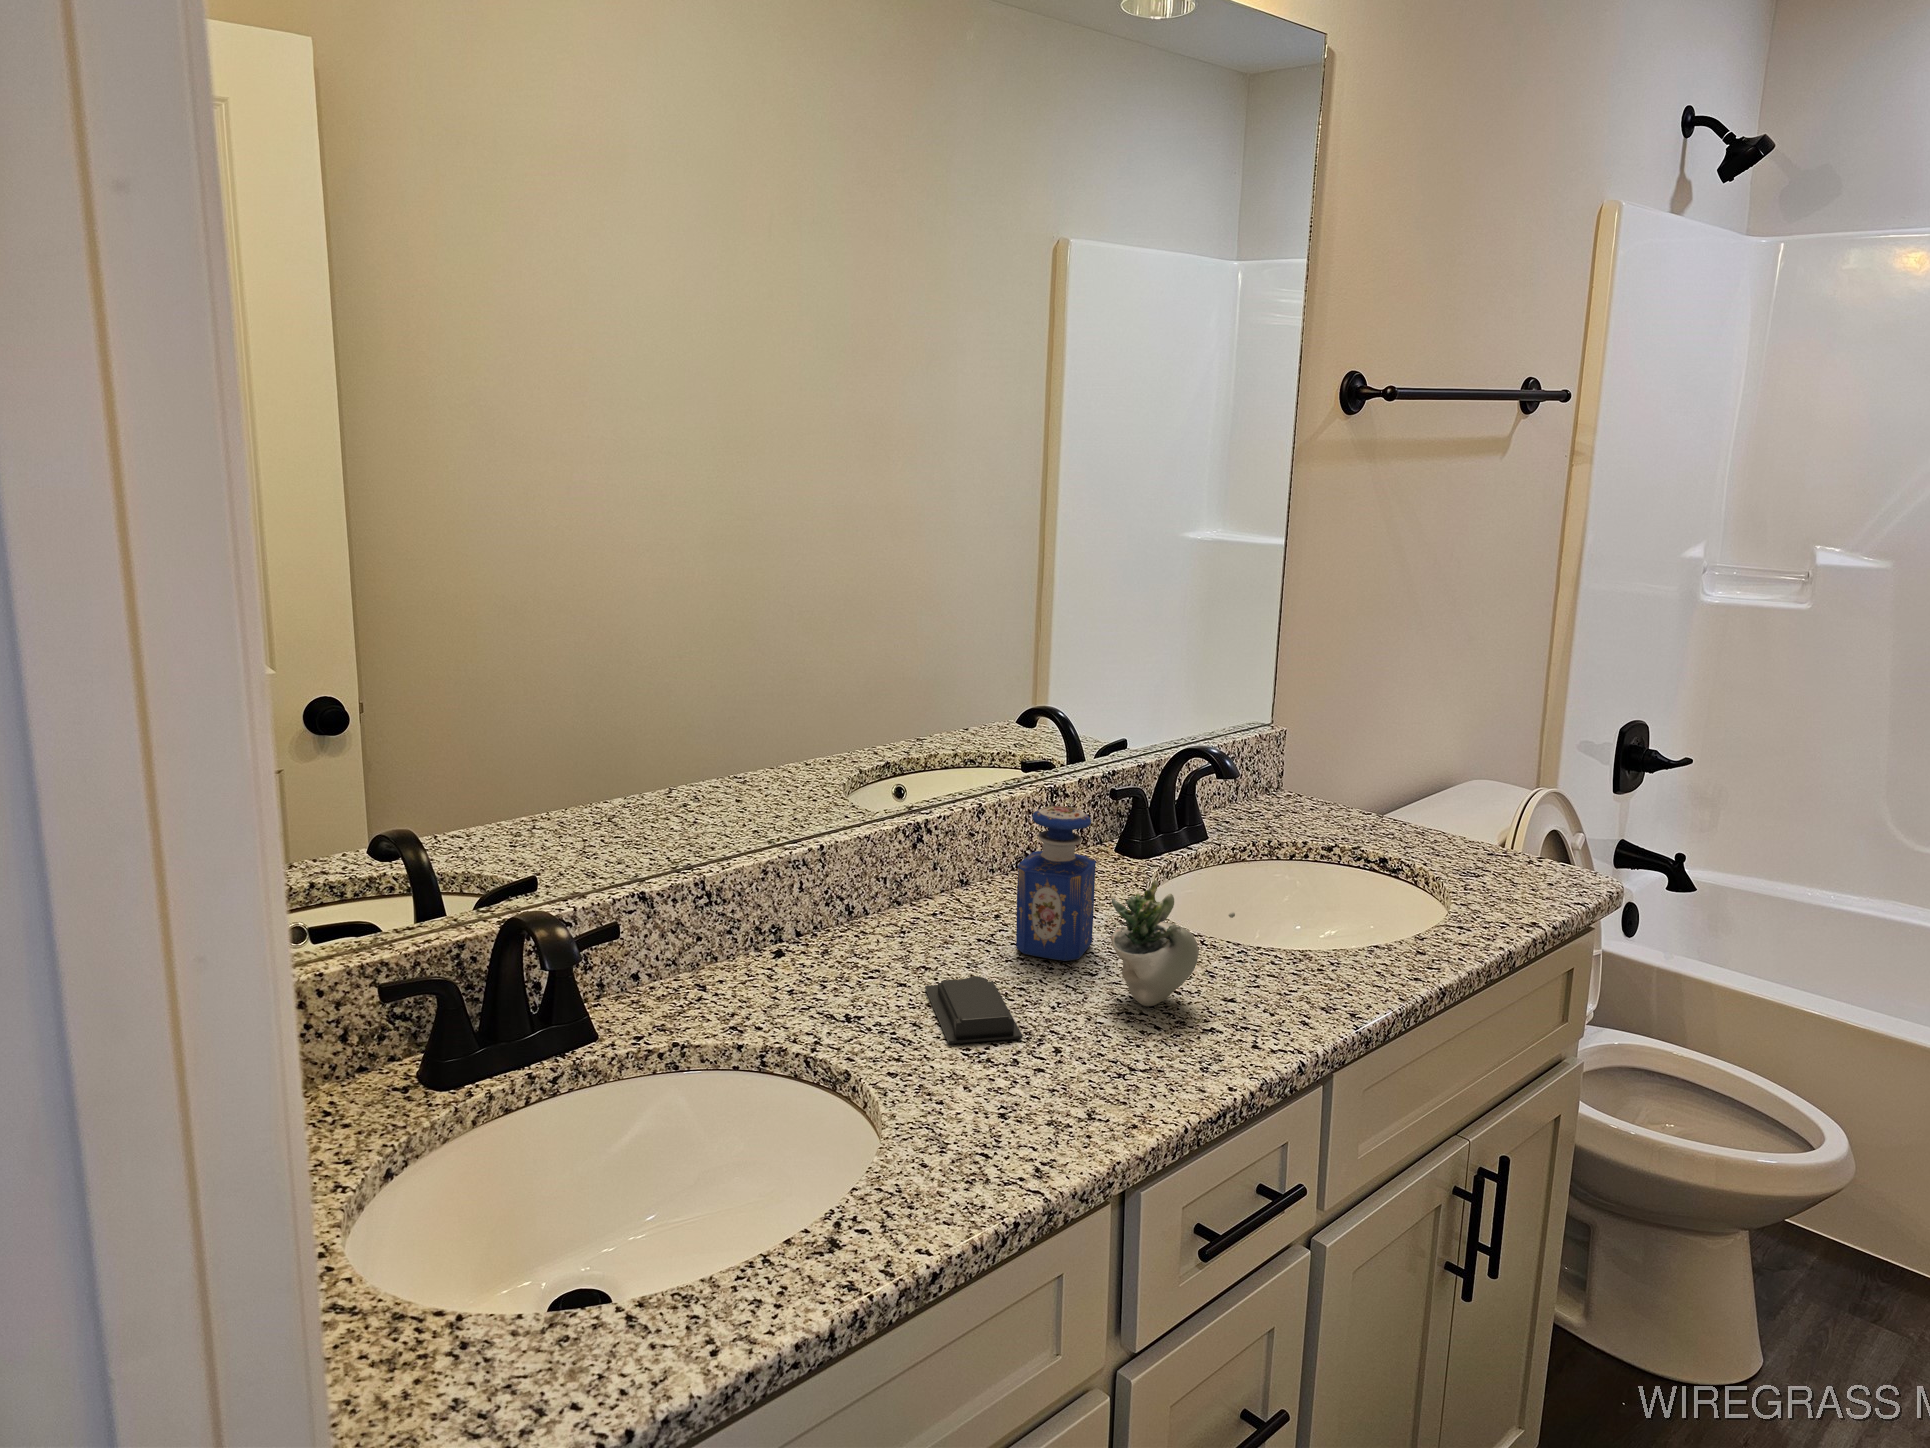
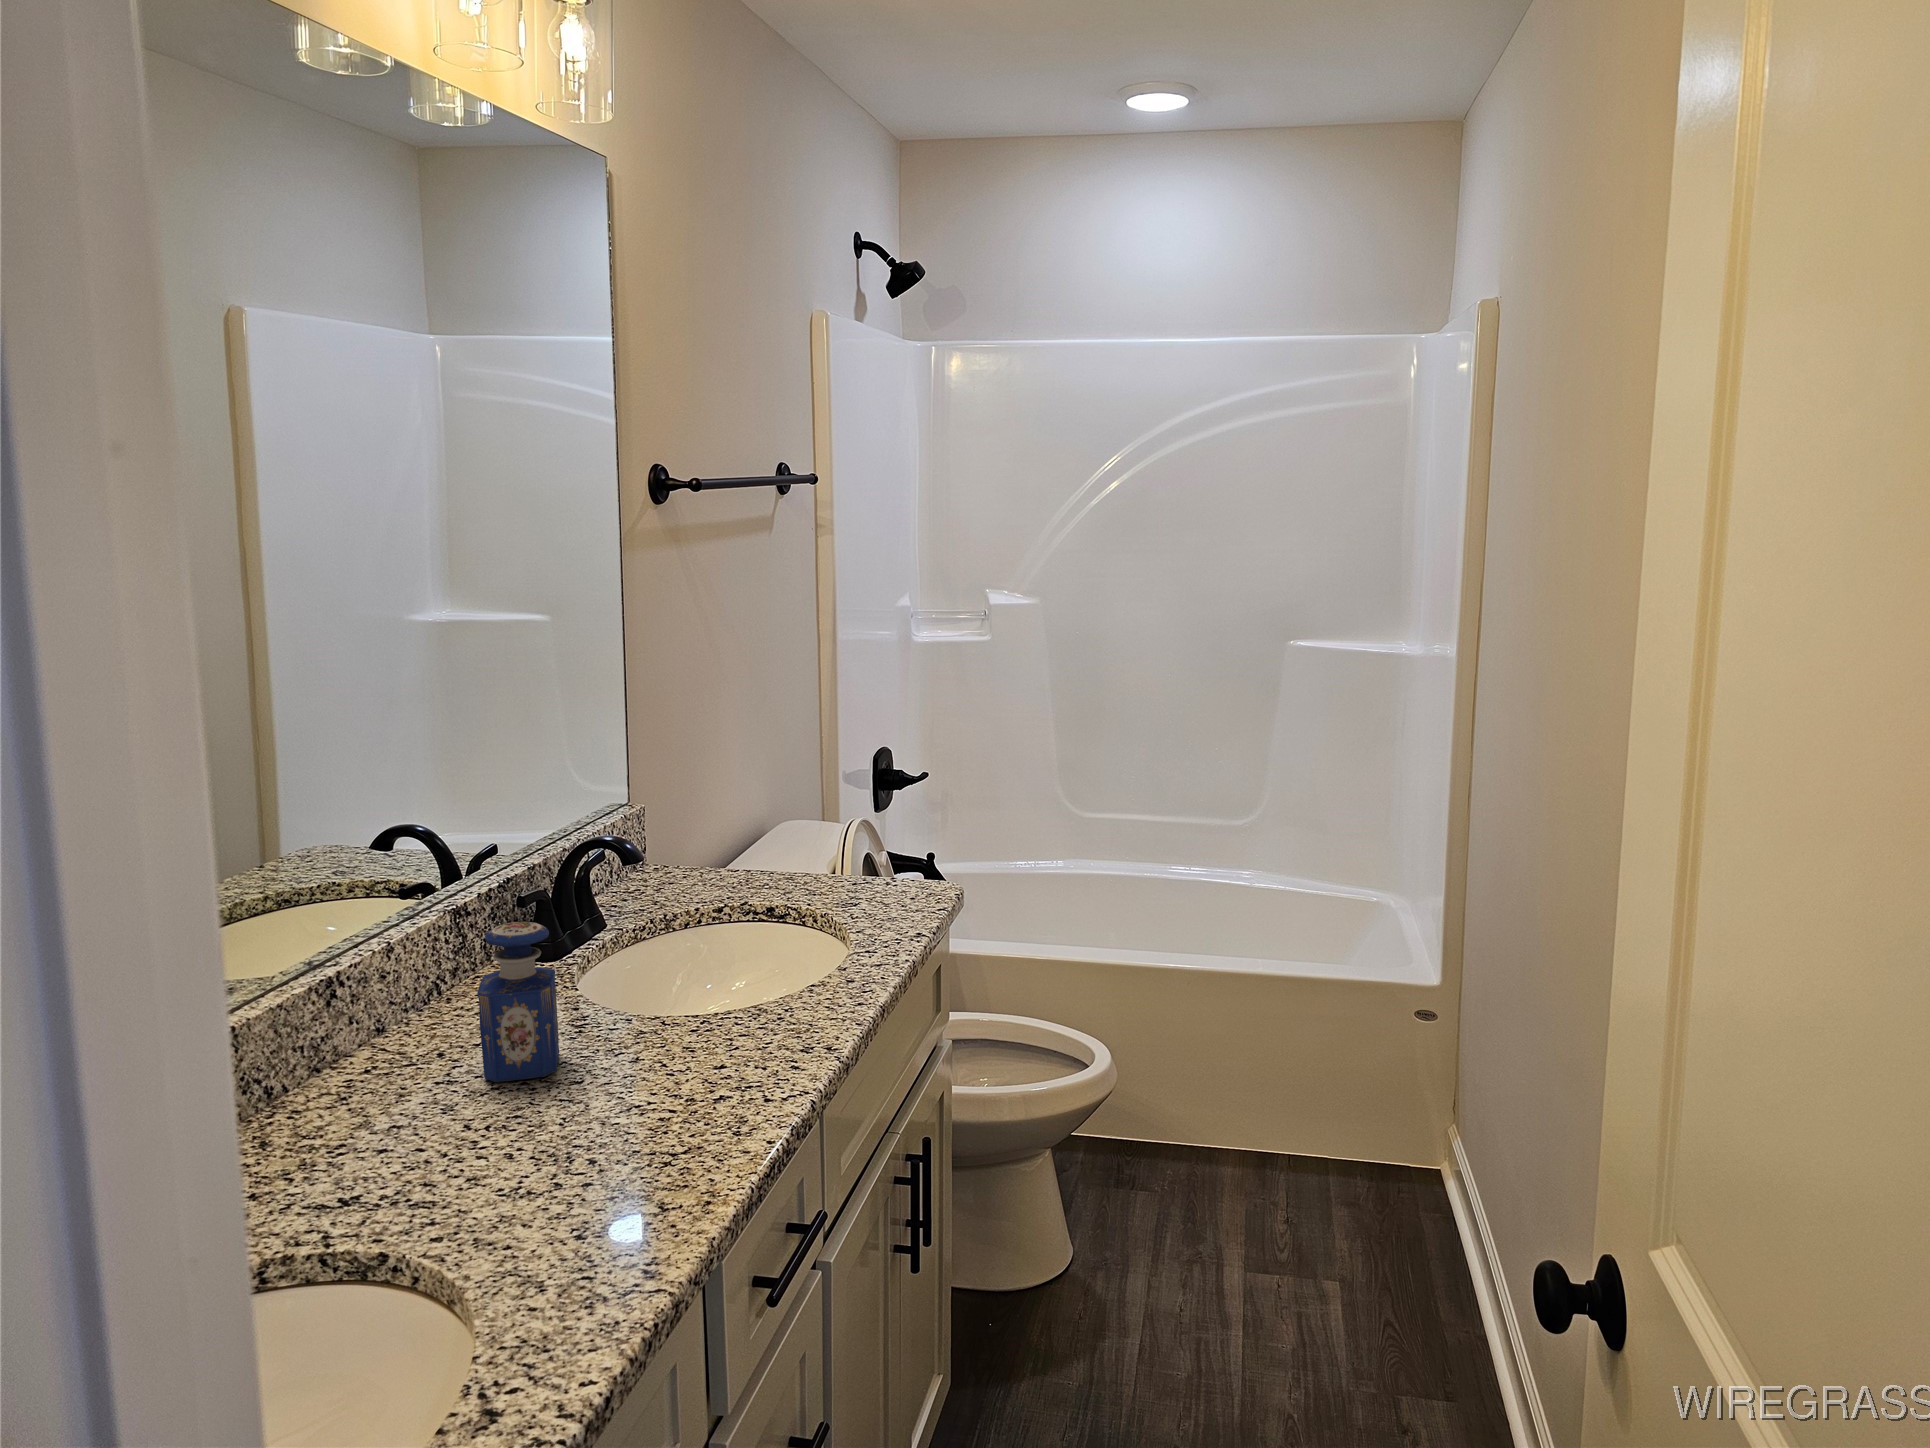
succulent plant: present [1111,880,1235,1006] -> none [602,971,743,1095]
soap bar: present [925,976,1023,1044] -> none [412,1115,550,1190]

